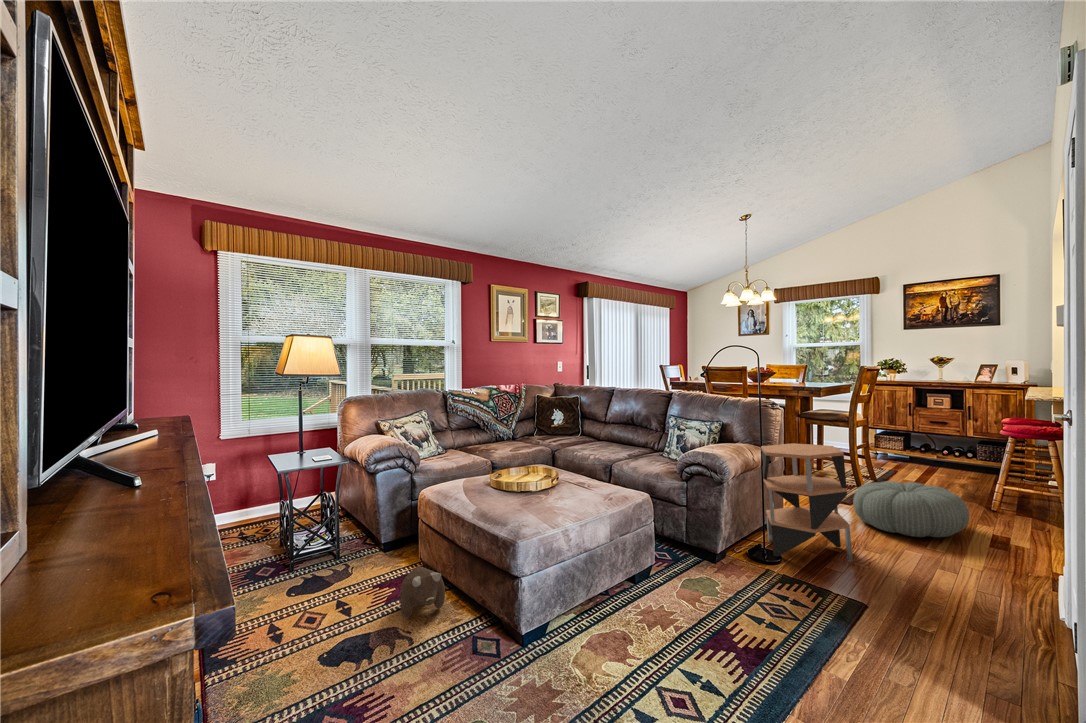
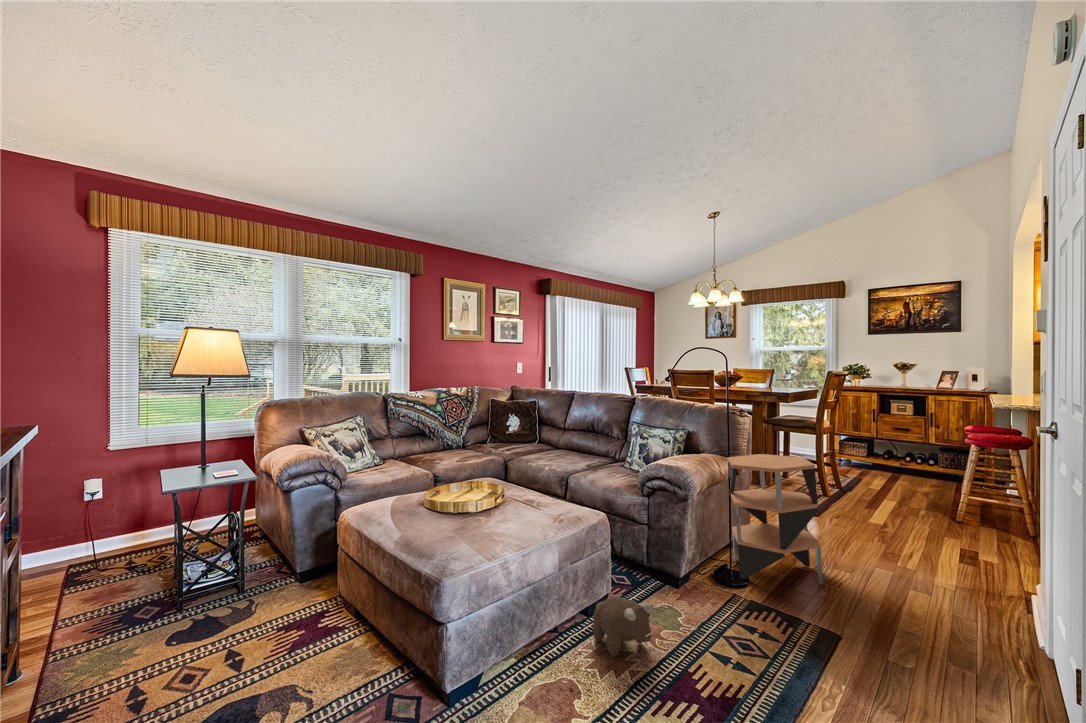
pouf: present [853,481,969,537] -> none [822,493,939,554]
plush toy: present [400,567,445,618] -> present [593,596,654,657]

